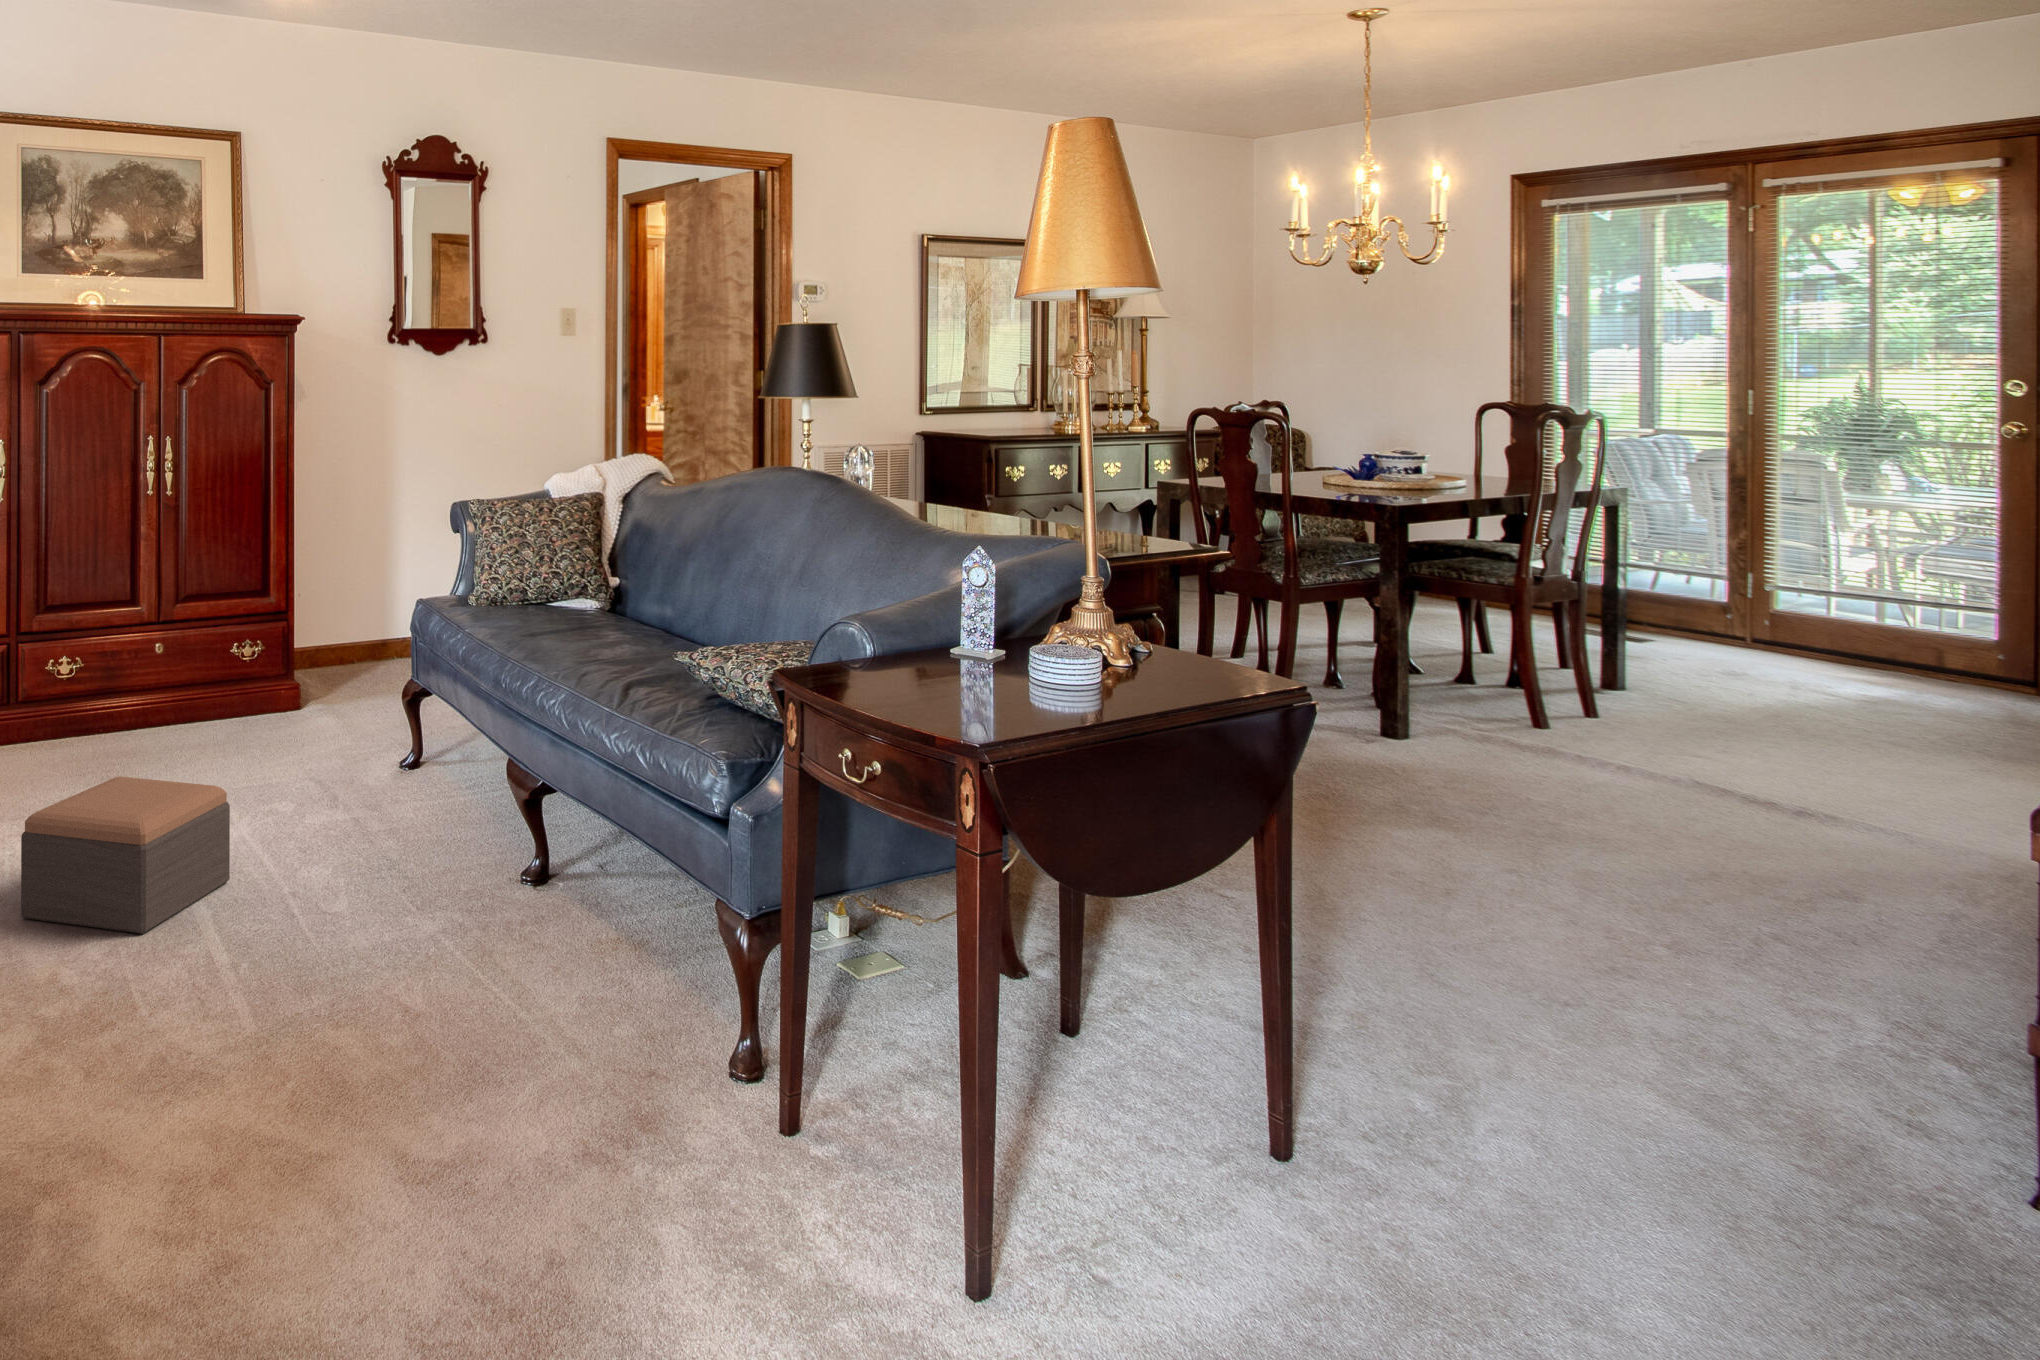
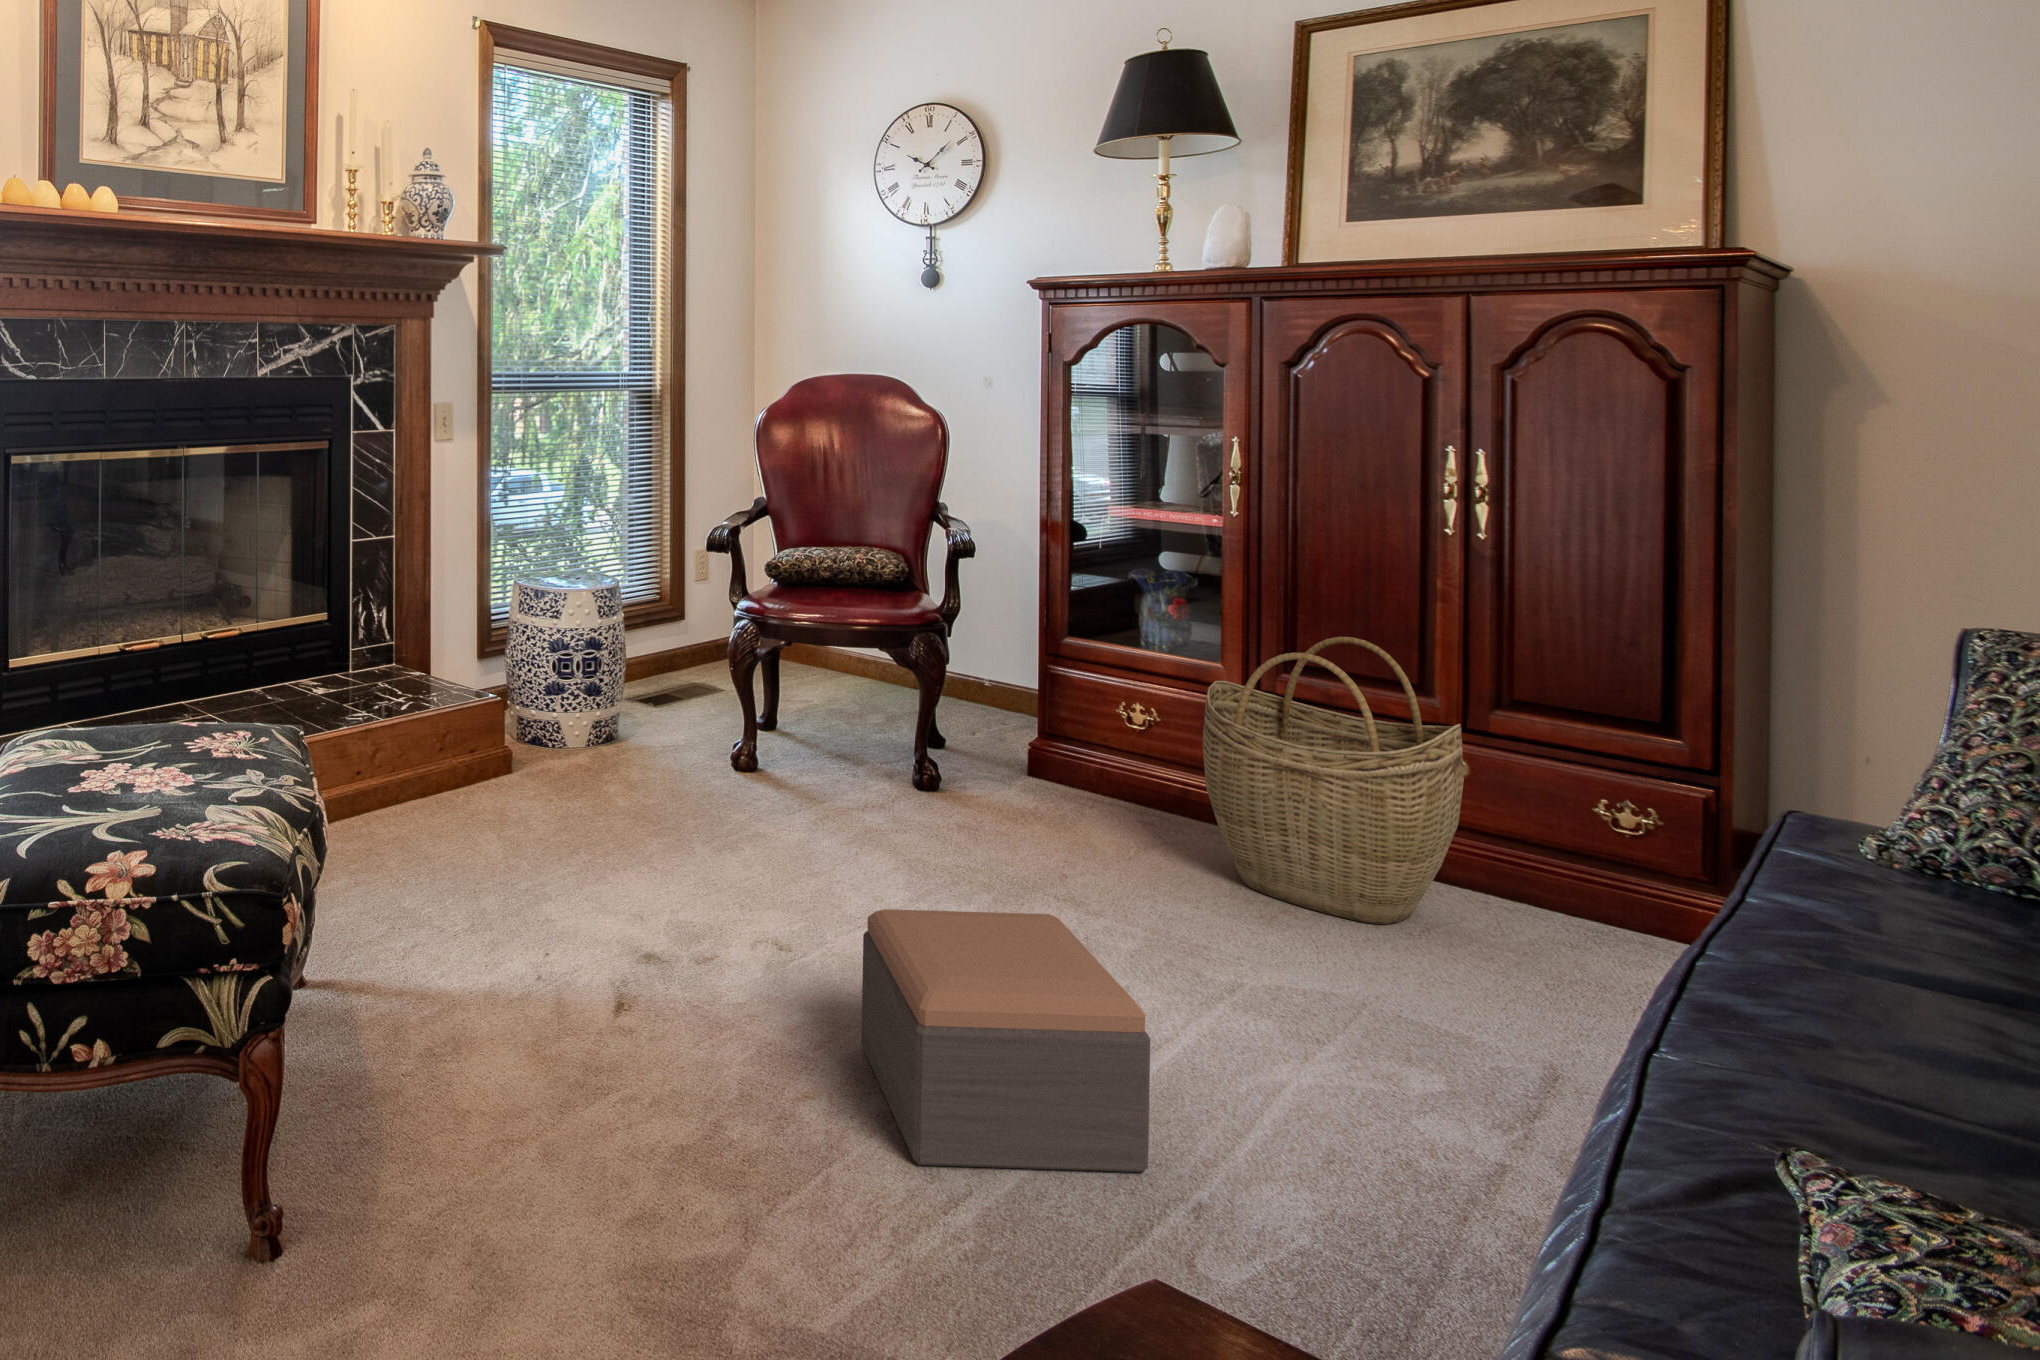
woven basket: none [20,575,184,764] -> present [1203,637,1464,924]

